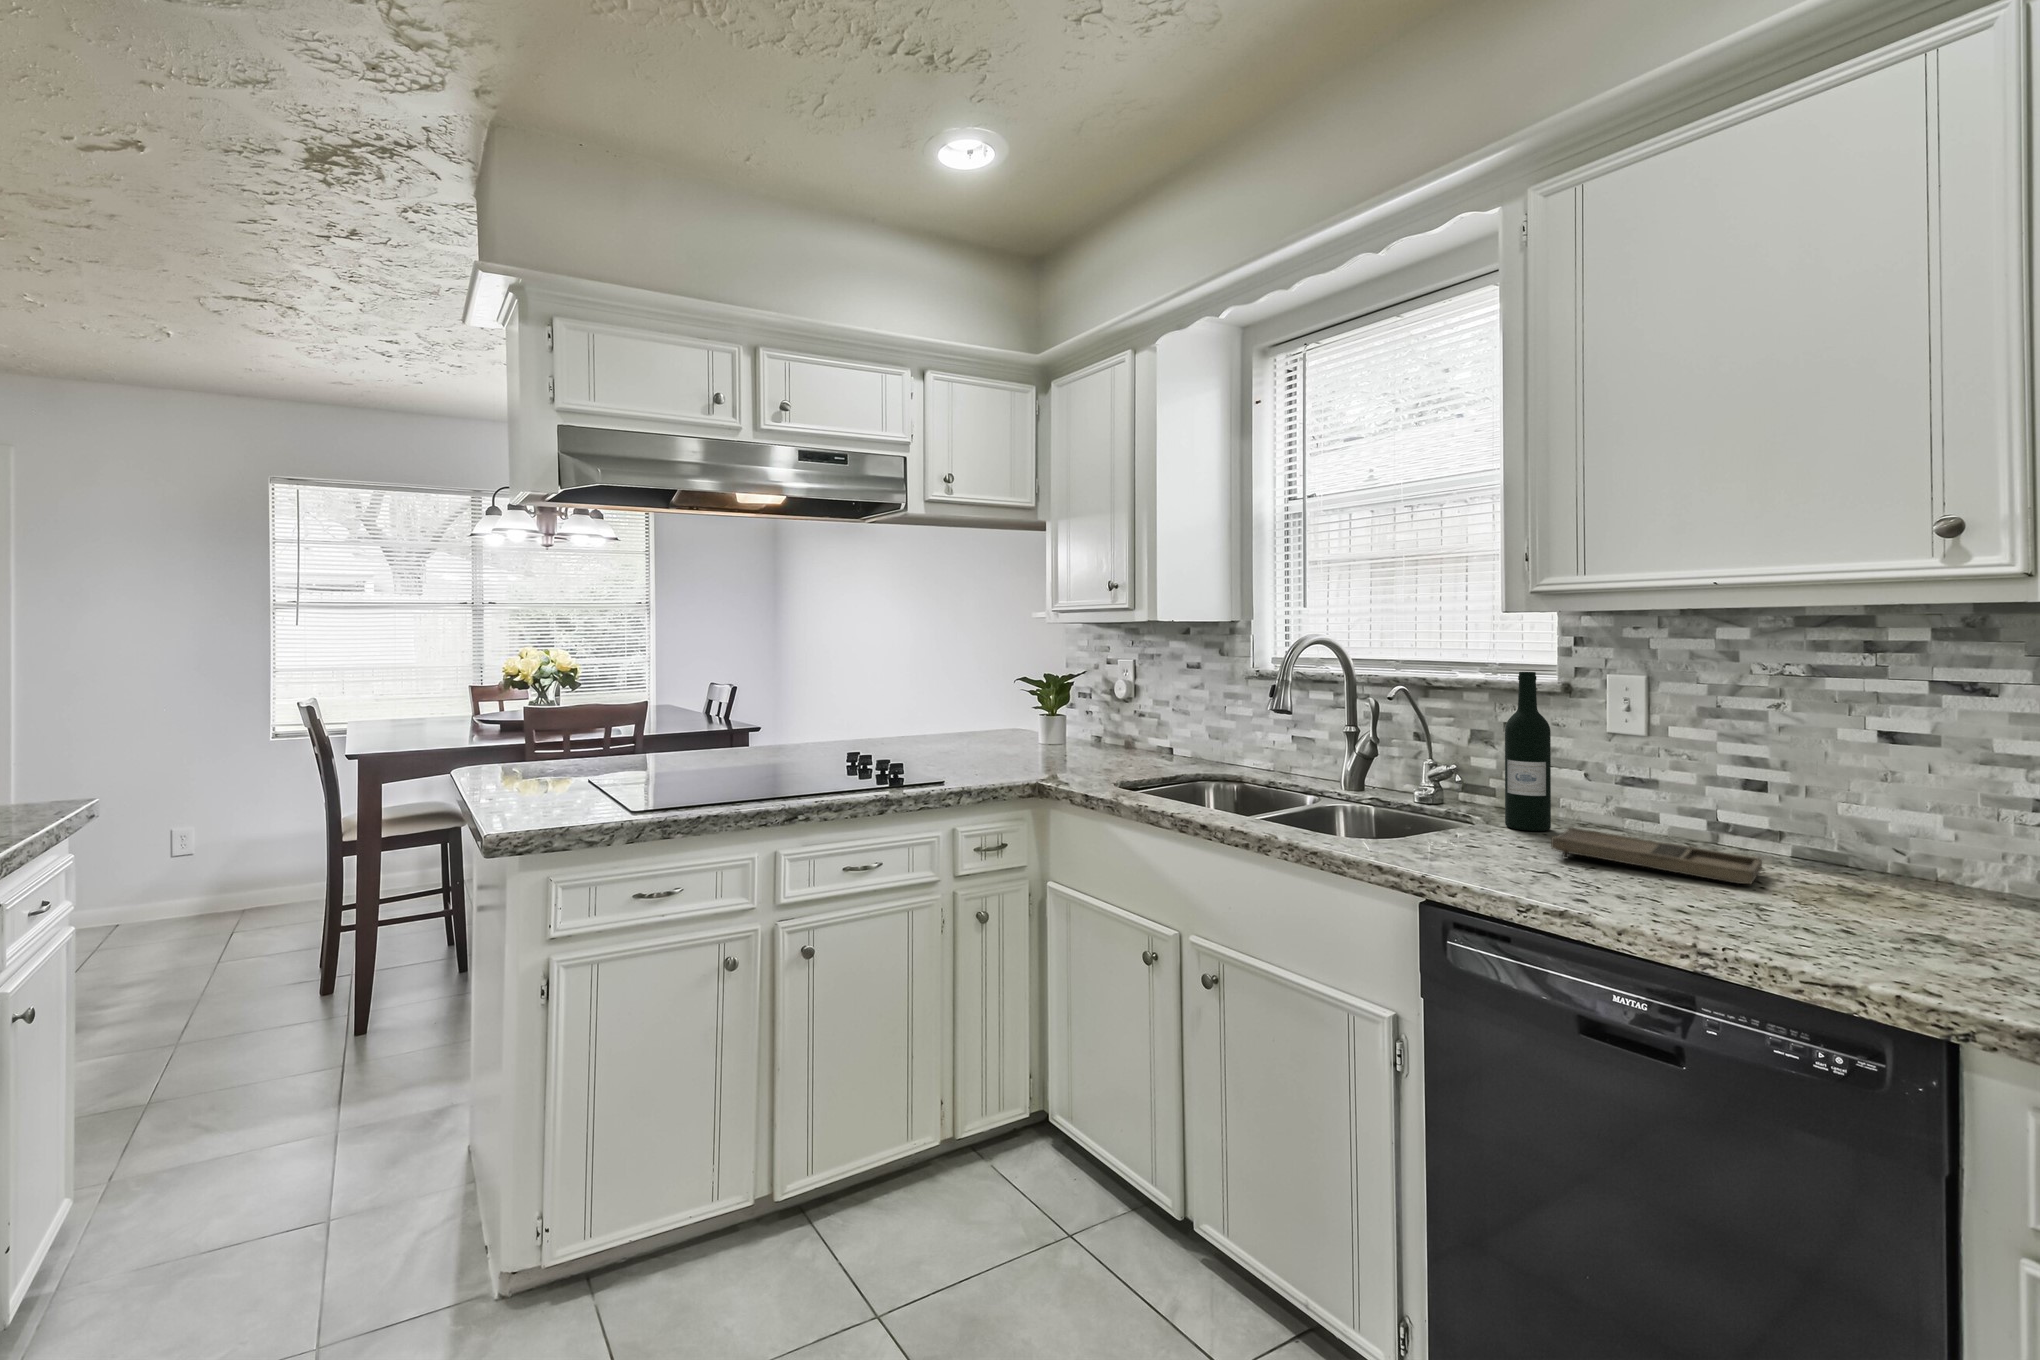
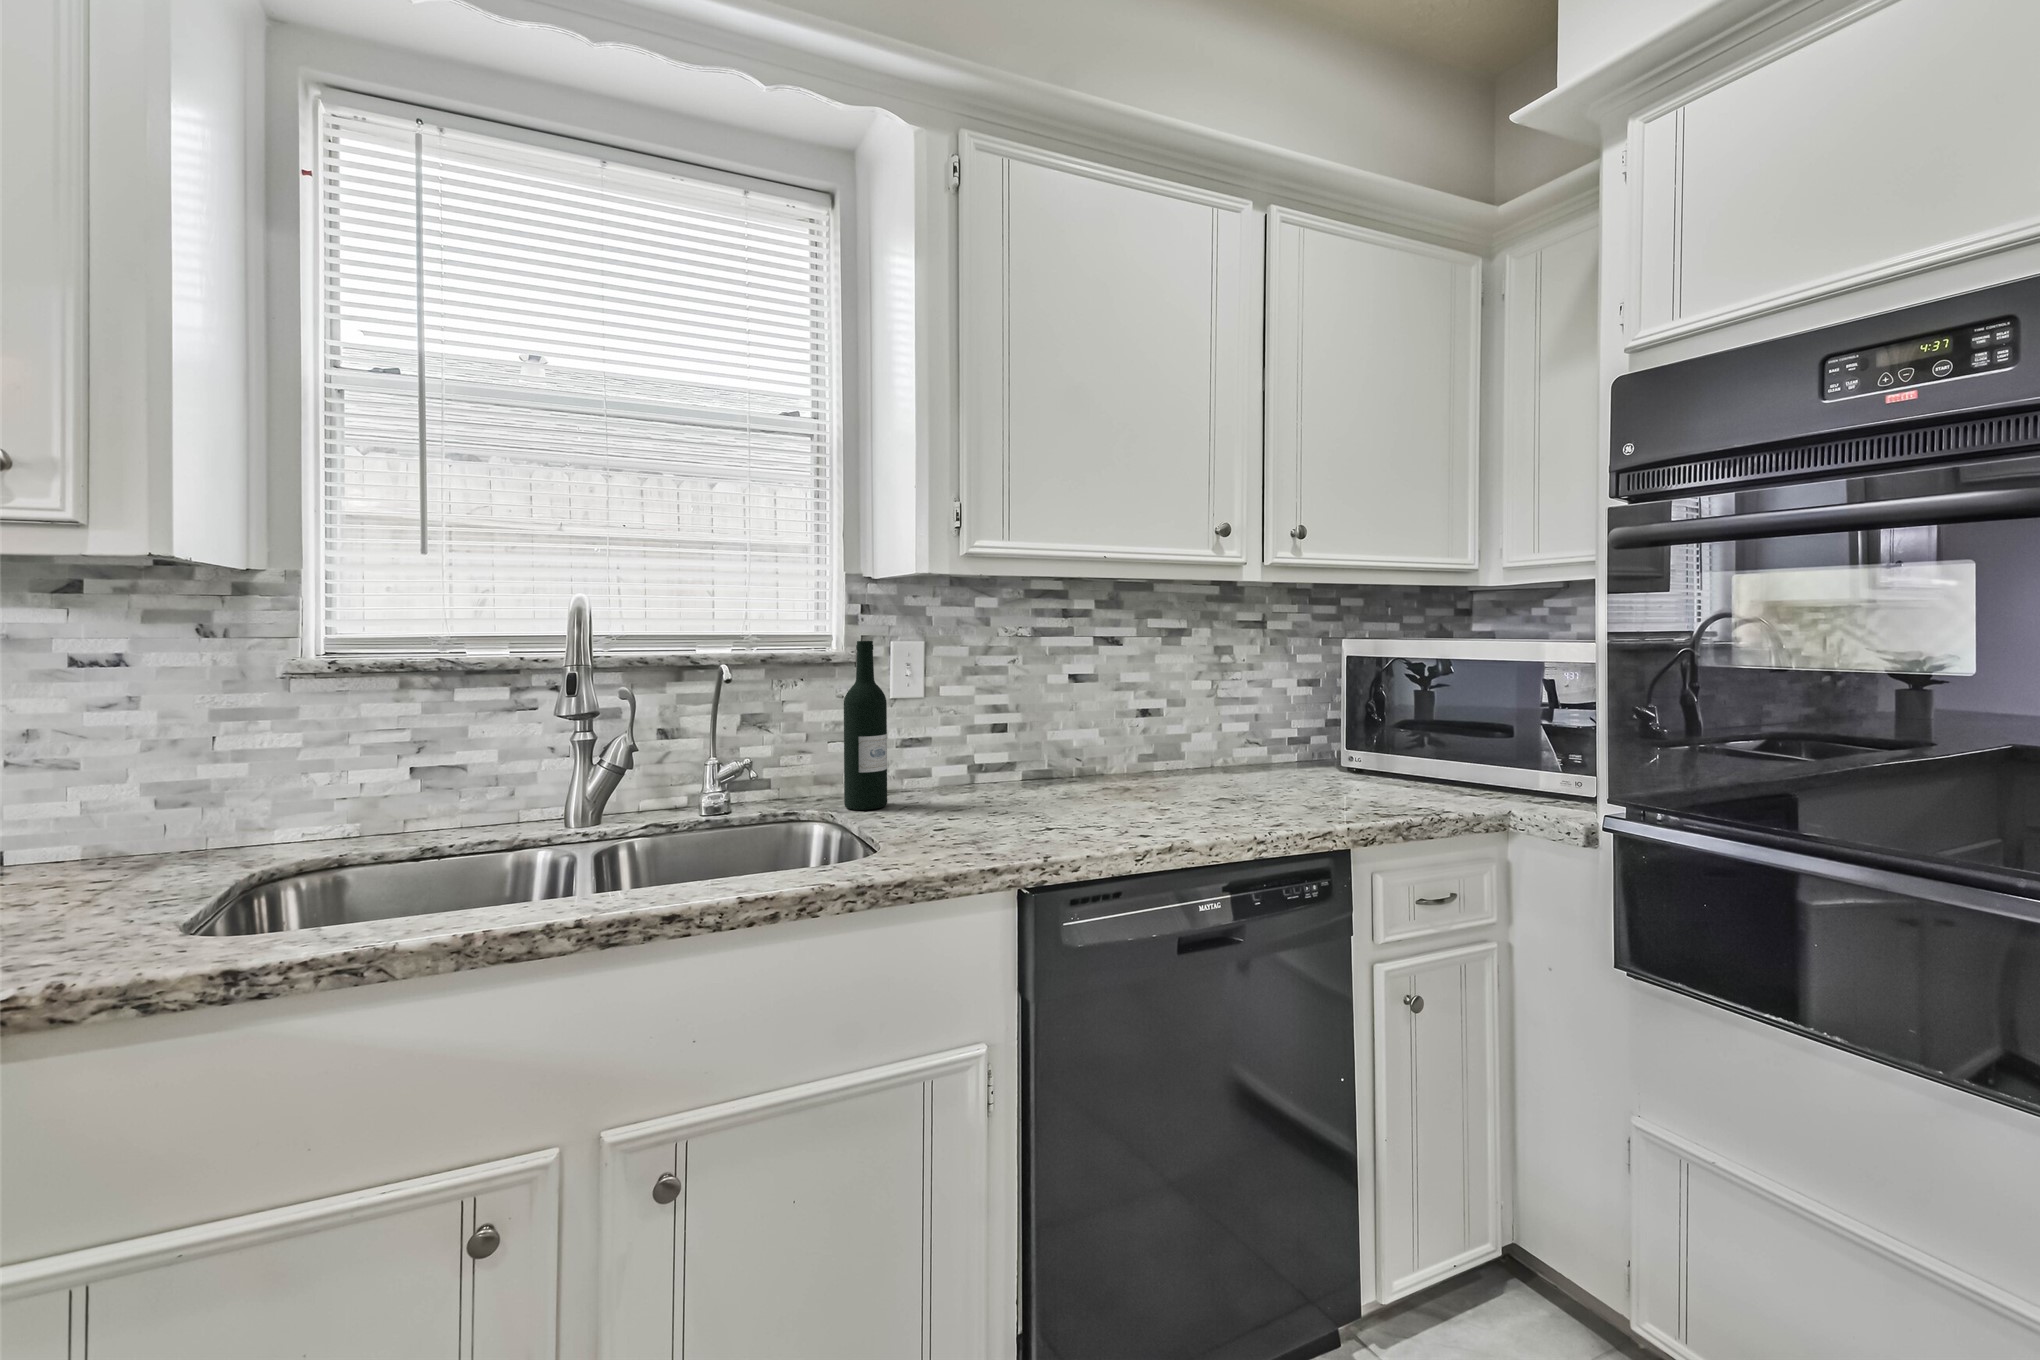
tray: present [1551,828,1762,884] -> none [952,781,1103,817]

